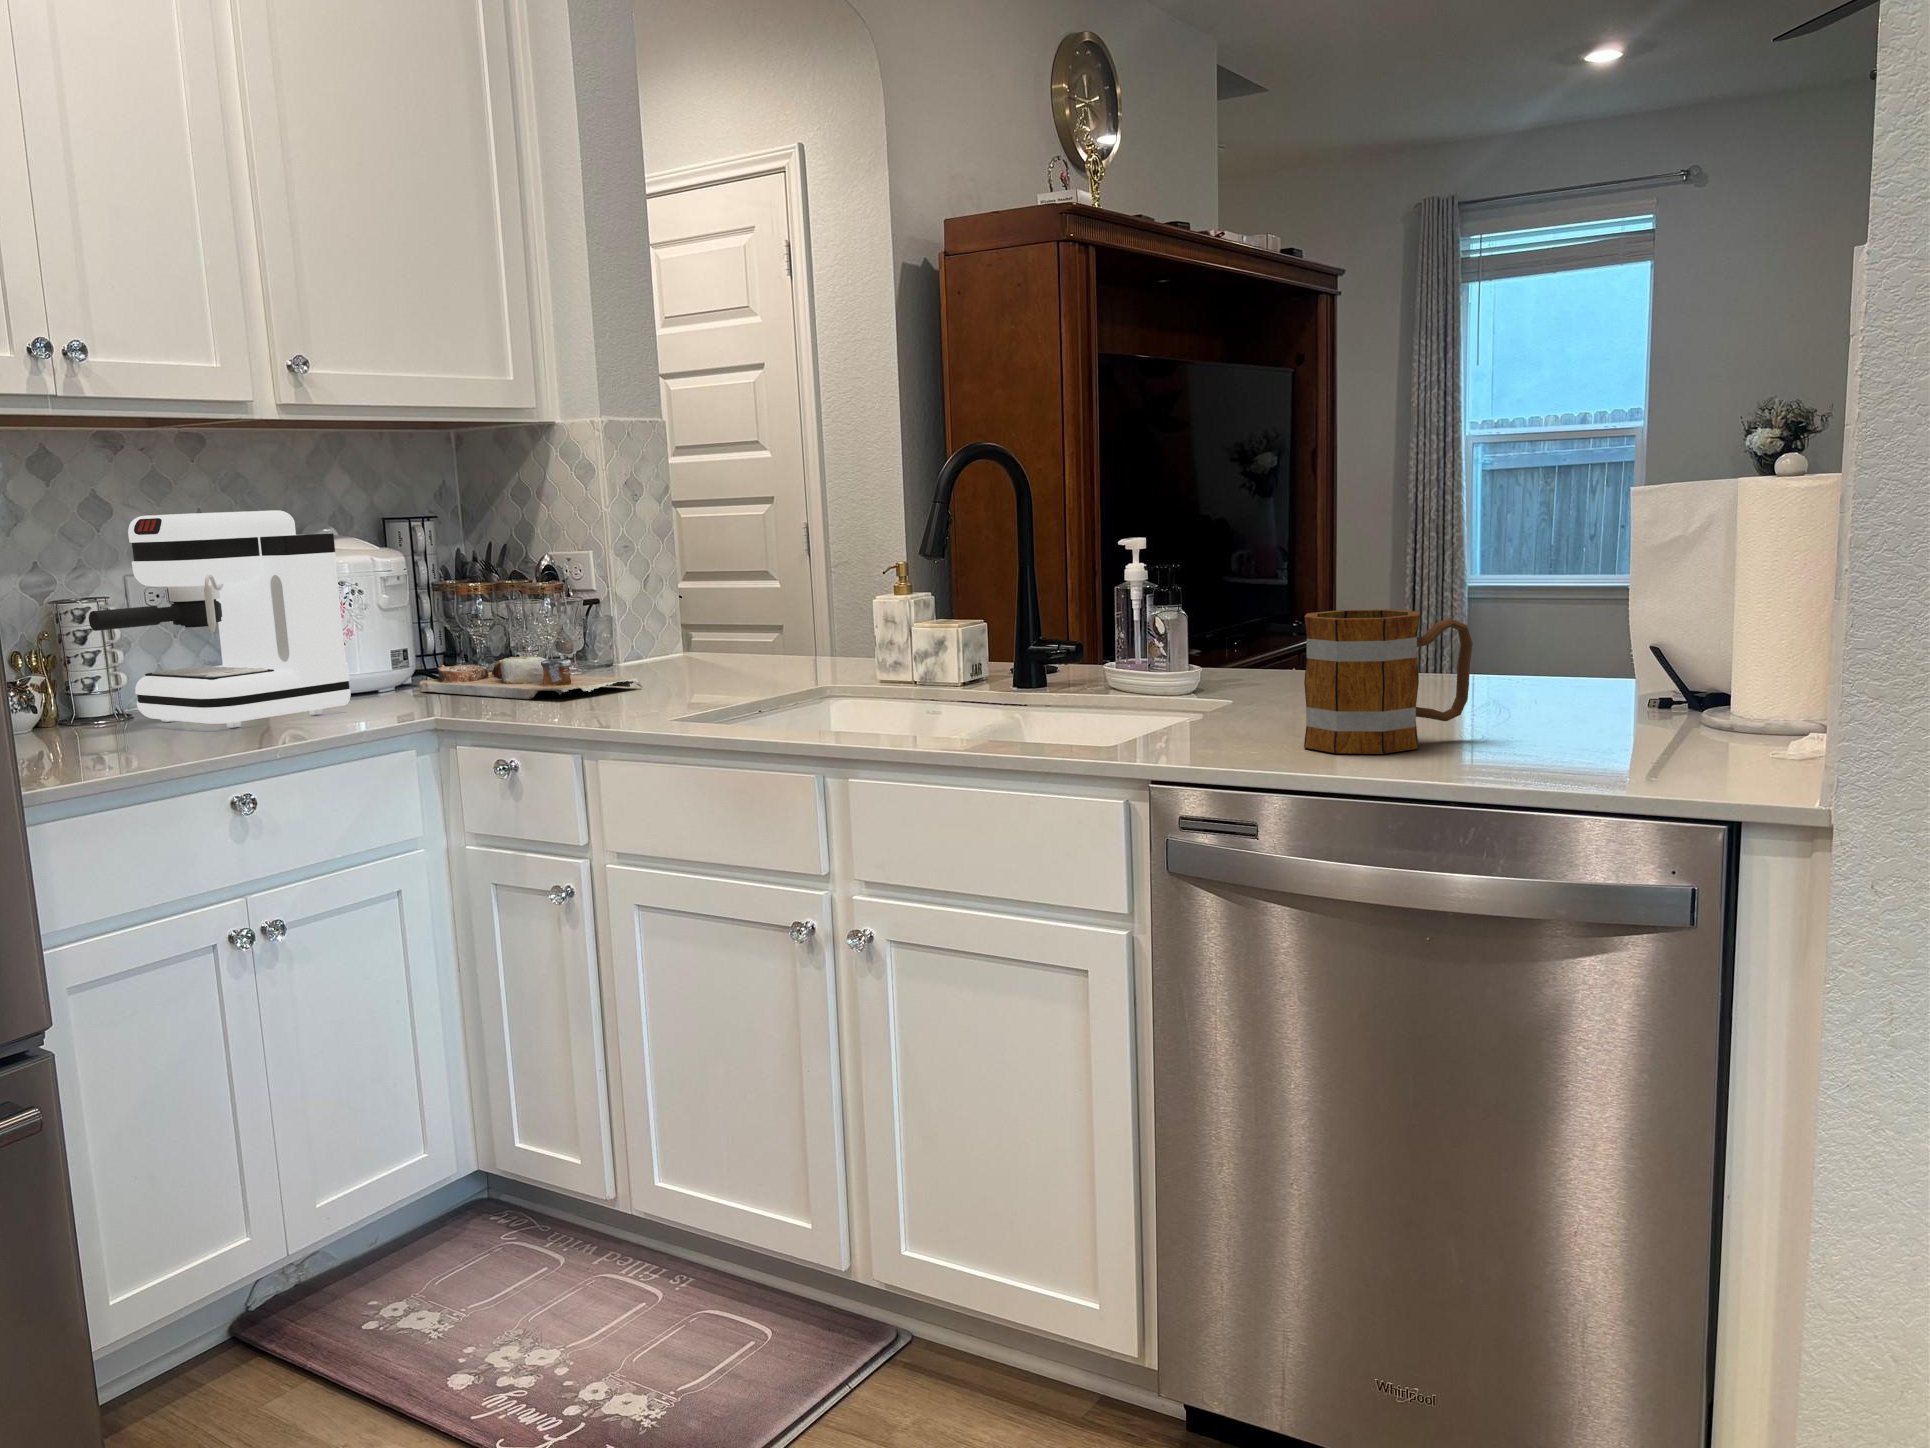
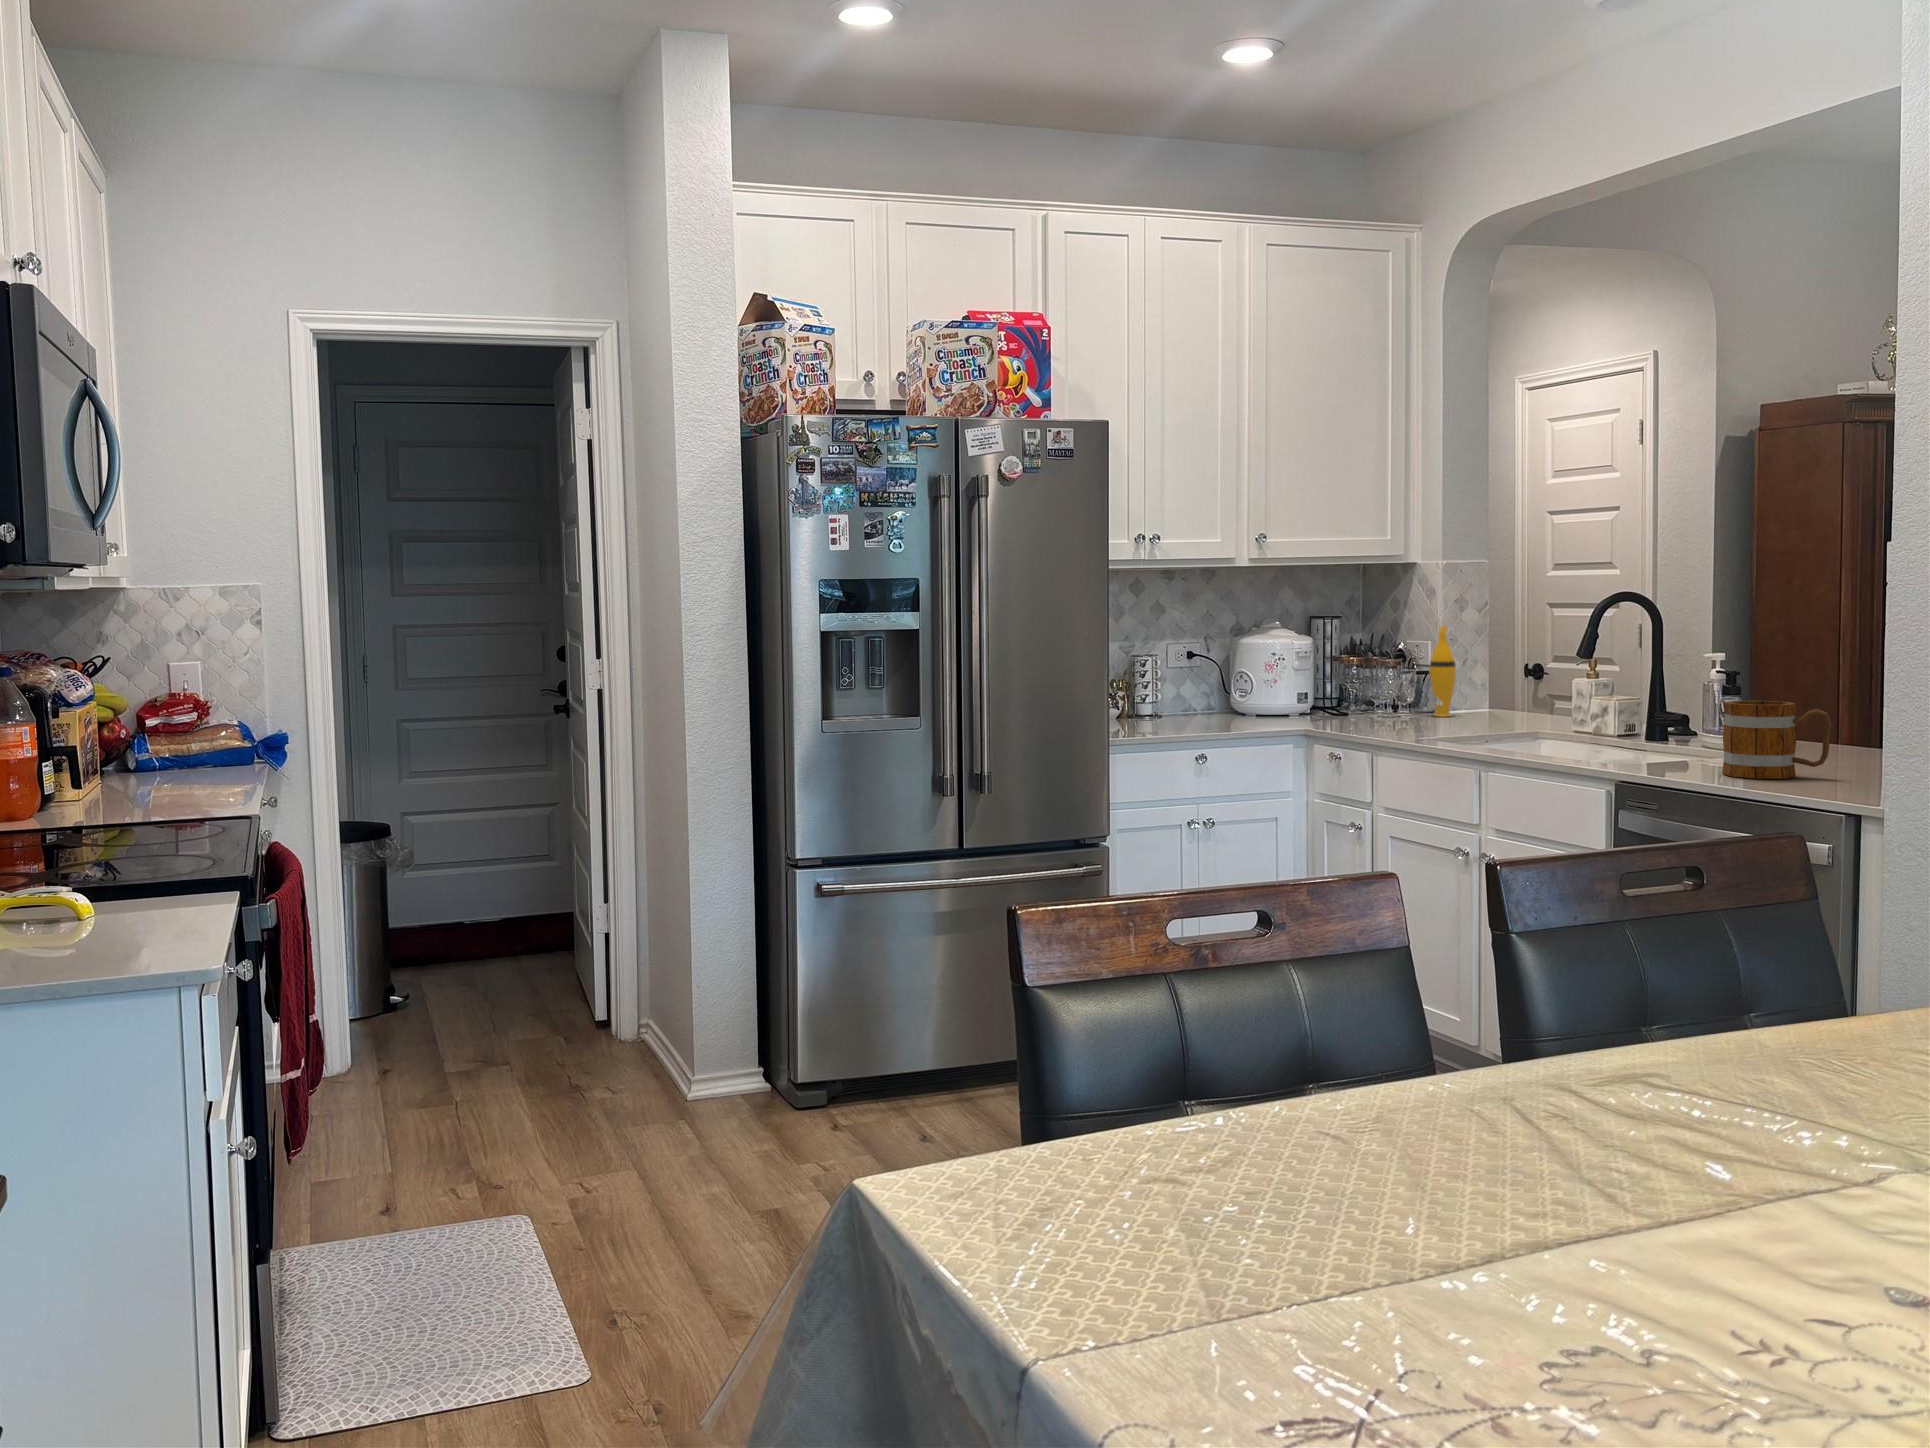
coffee maker: present [89,510,351,728] -> none [1146,613,1269,725]
vase: none [597,524,639,671] -> present [1429,626,1456,717]
cutting board: present [420,657,642,699] -> none [1313,701,1436,725]

